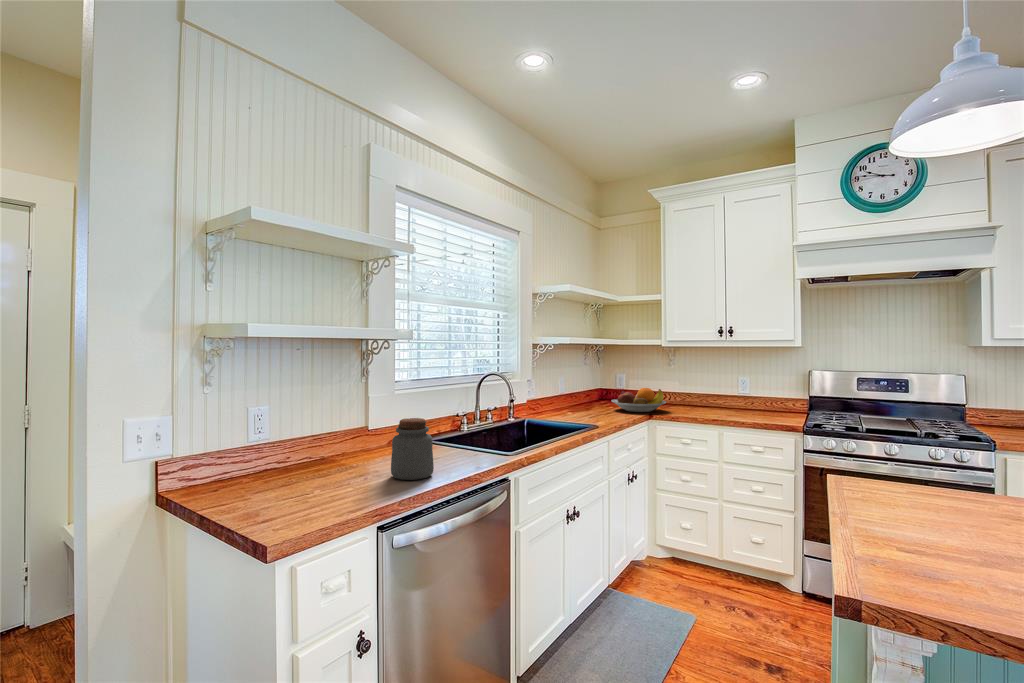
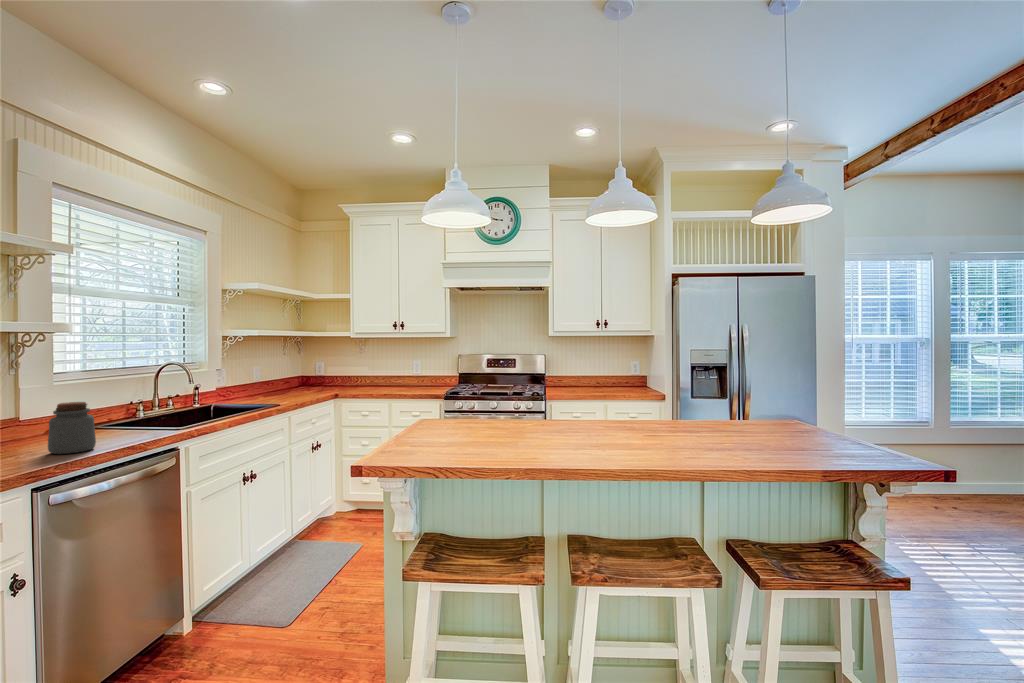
fruit bowl: present [611,388,666,412] -> none [304,372,353,393]

